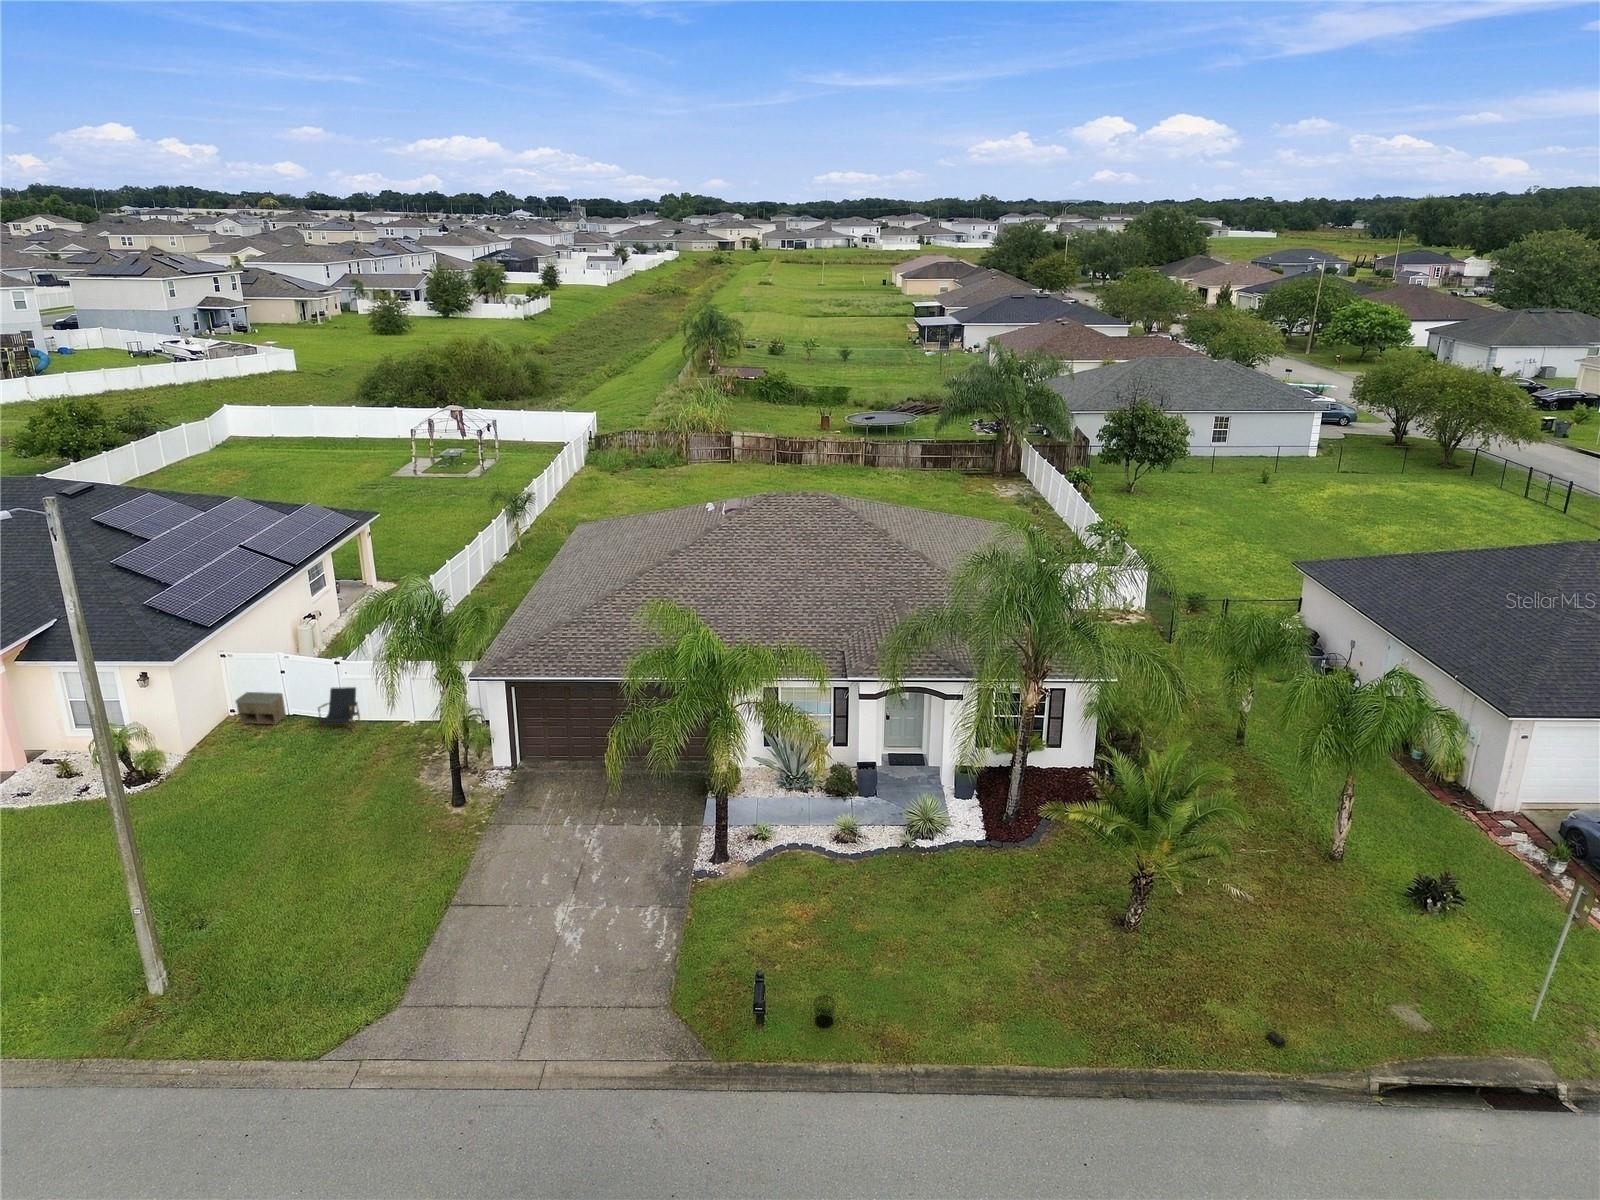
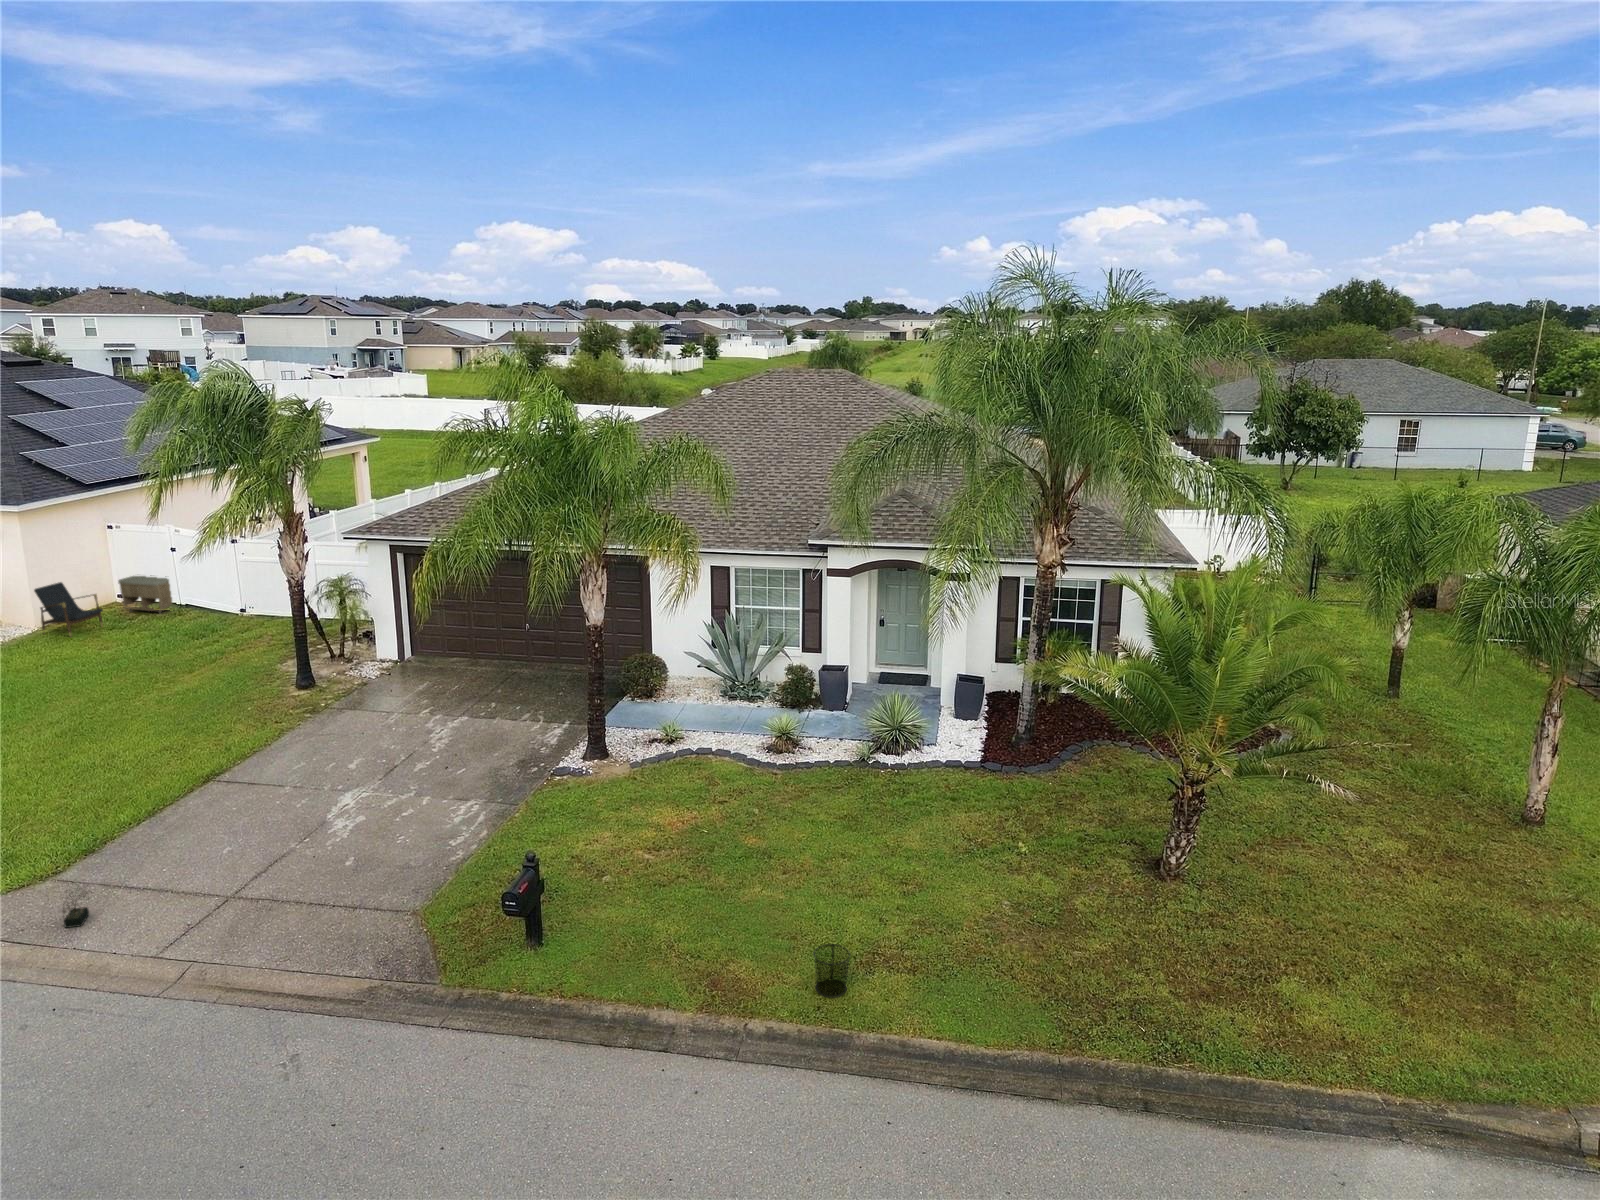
lounge chair: present [318,687,360,732] -> present [34,582,103,636]
trash can: present [814,996,835,1028] -> present [814,944,850,998]
decorative plant: present [1265,1018,1287,1048] -> present [62,886,92,928]

